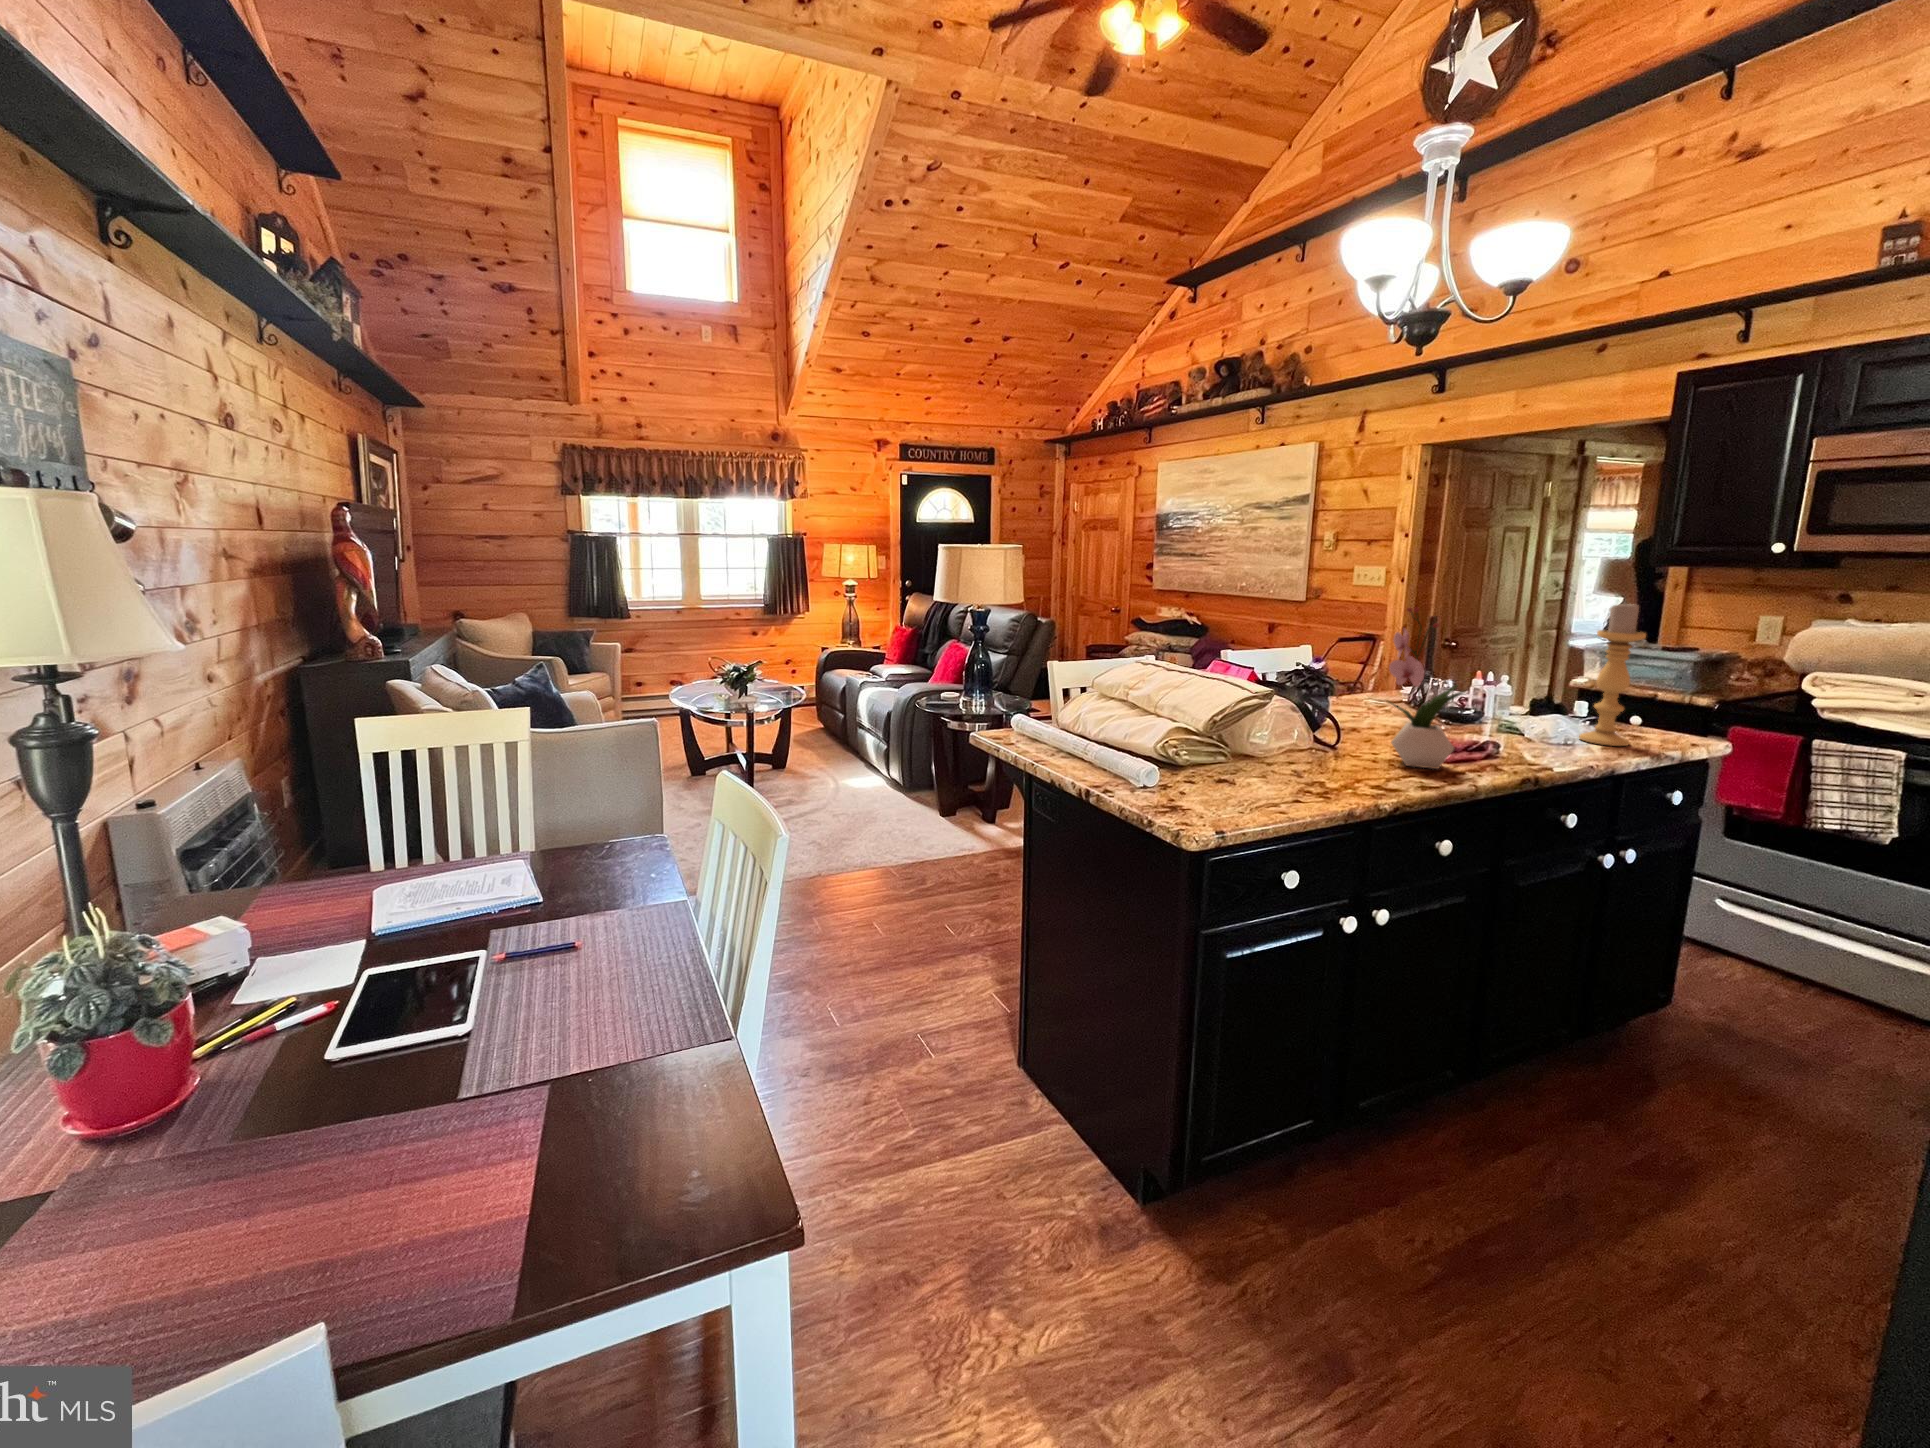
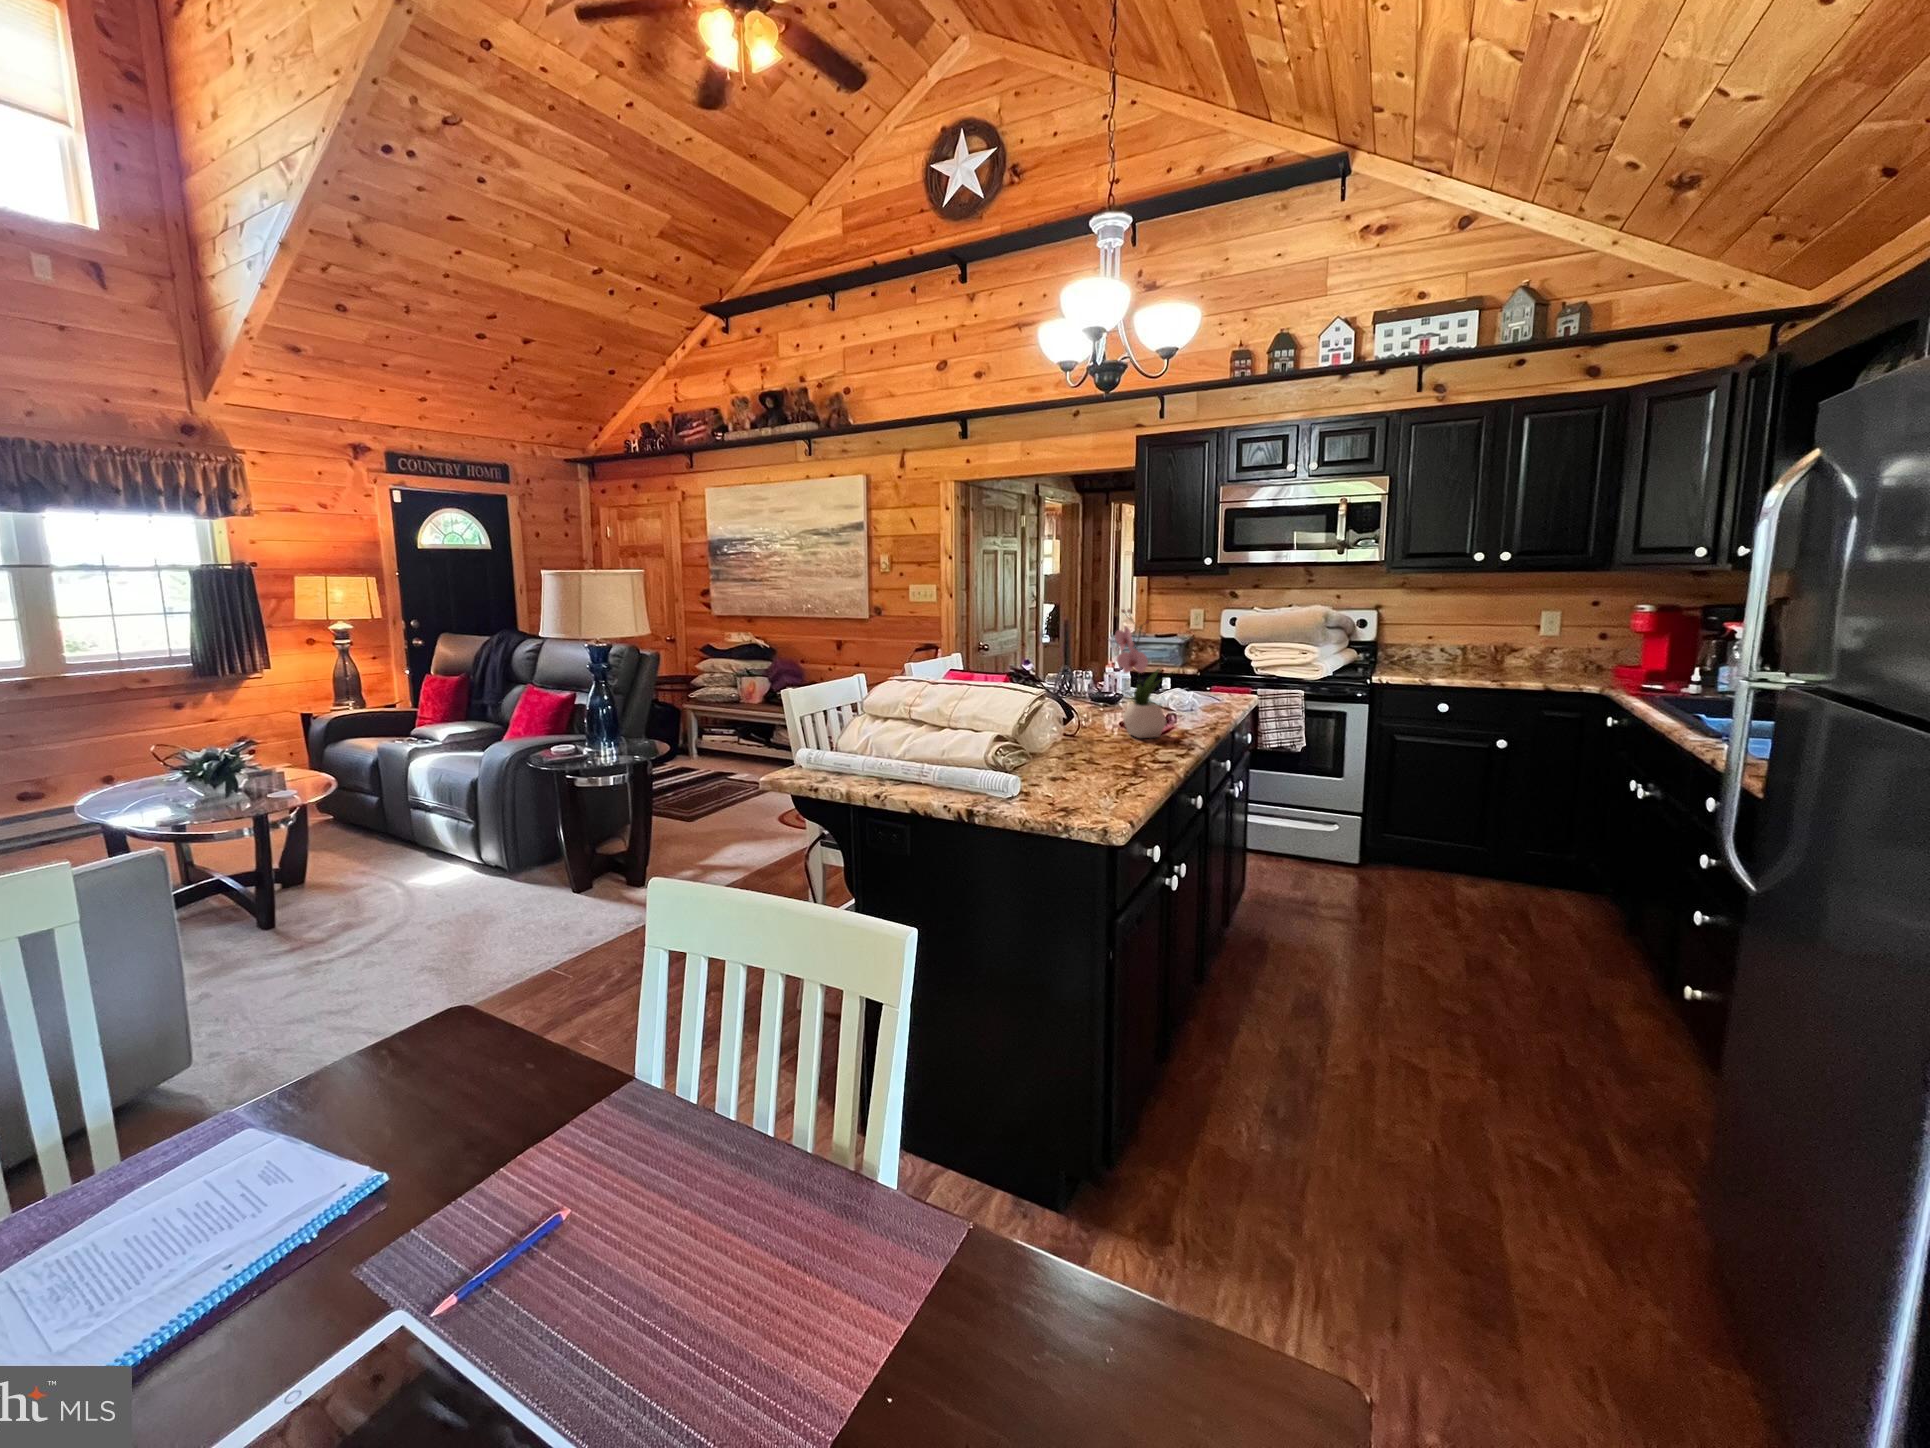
candle holder: present [1579,603,1646,746] -> none [1183,596,1216,702]

